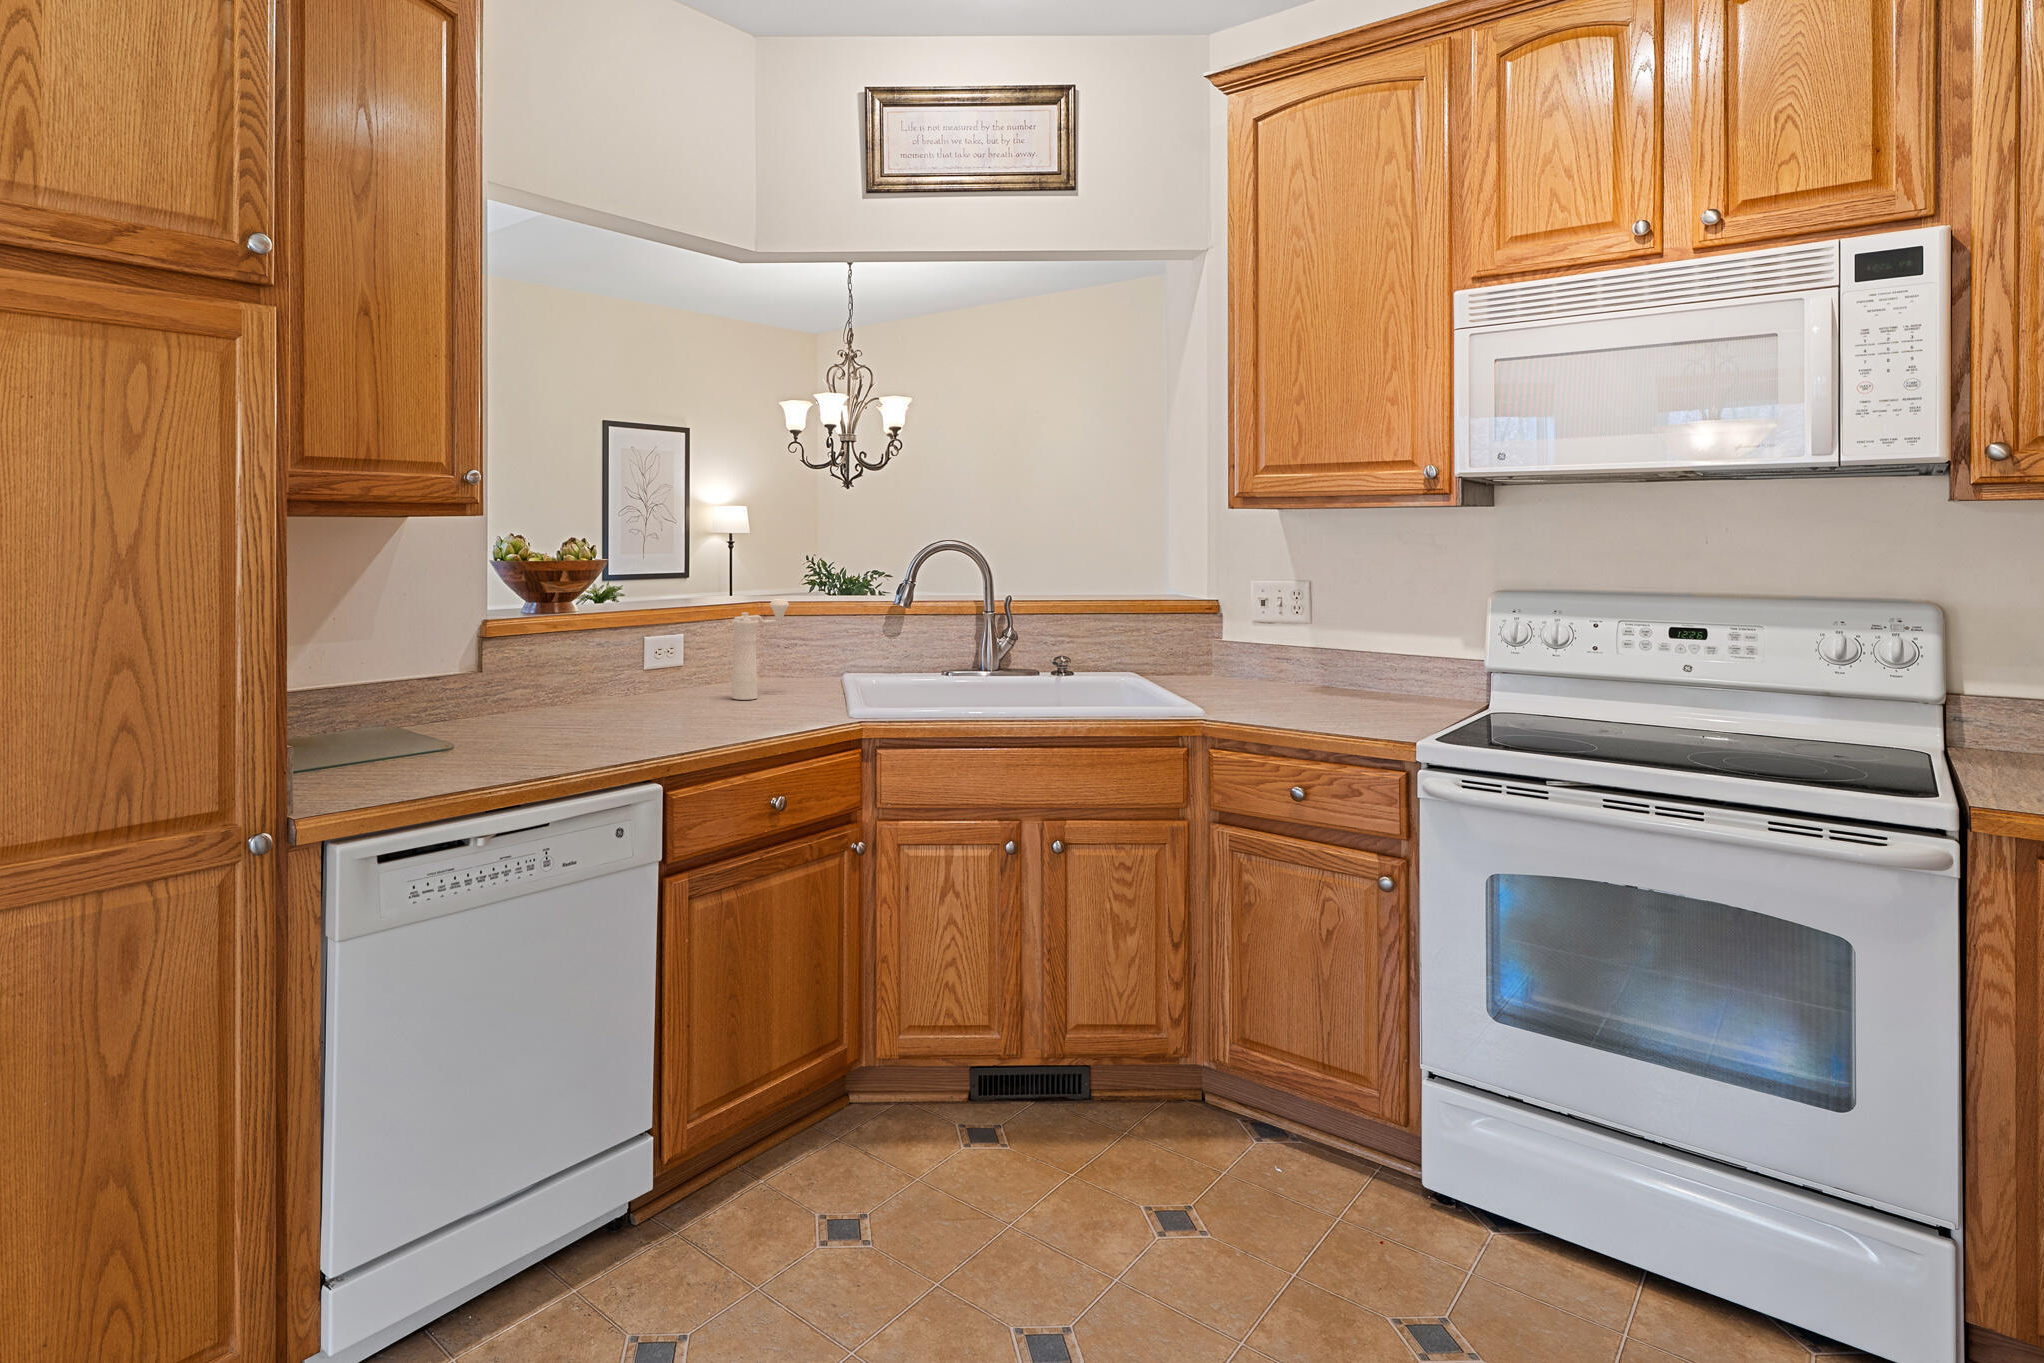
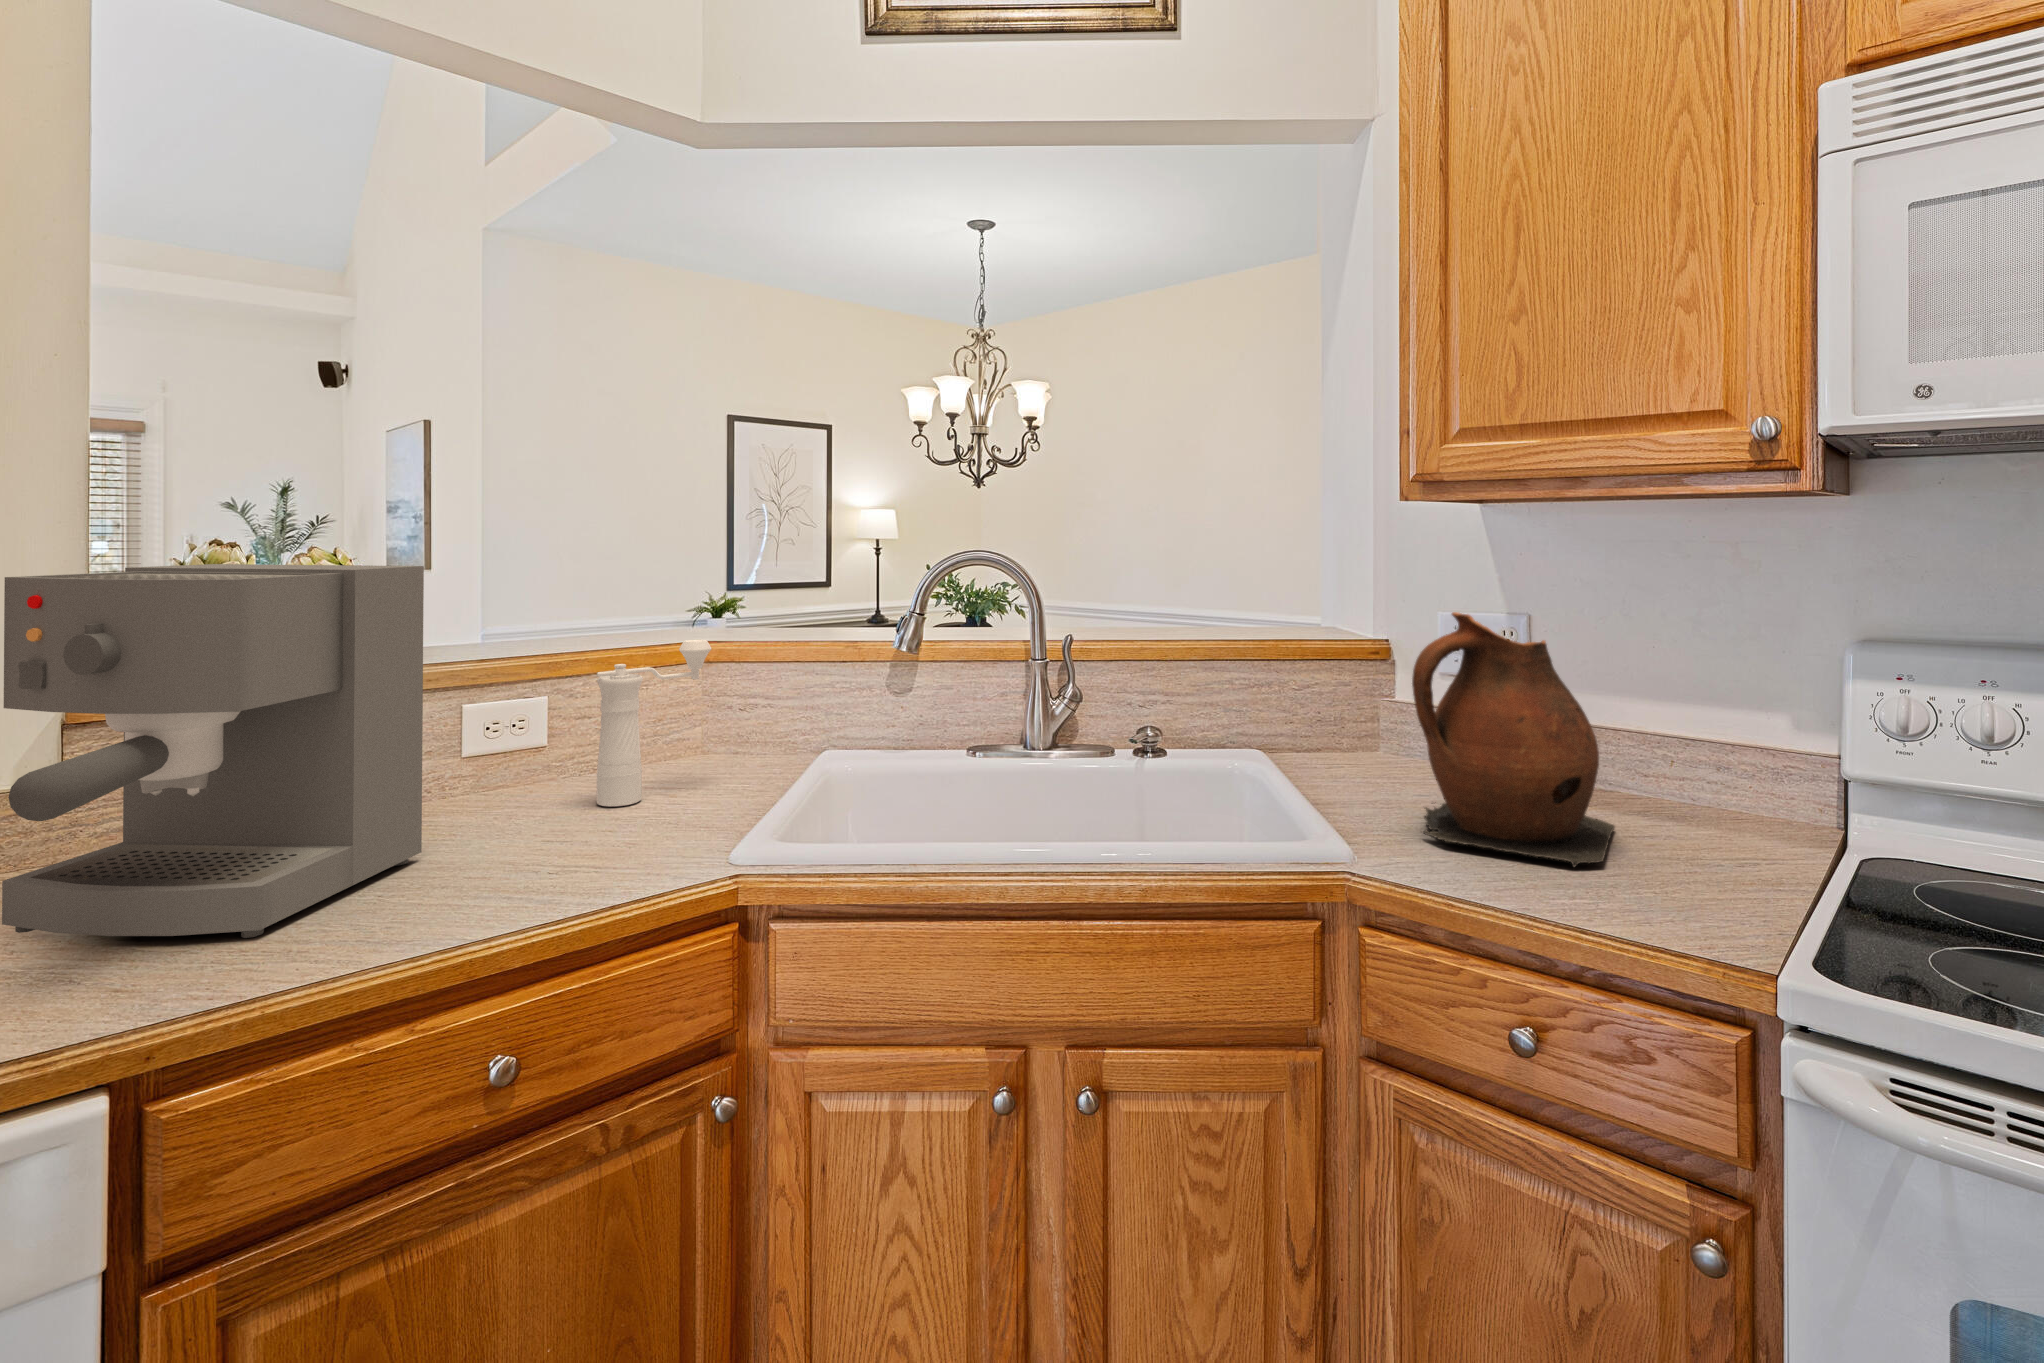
coffee maker: none [526,549,679,736] -> present [2,564,424,938]
ceramic pitcher: none [1238,576,1357,715] -> present [1412,612,1615,867]

